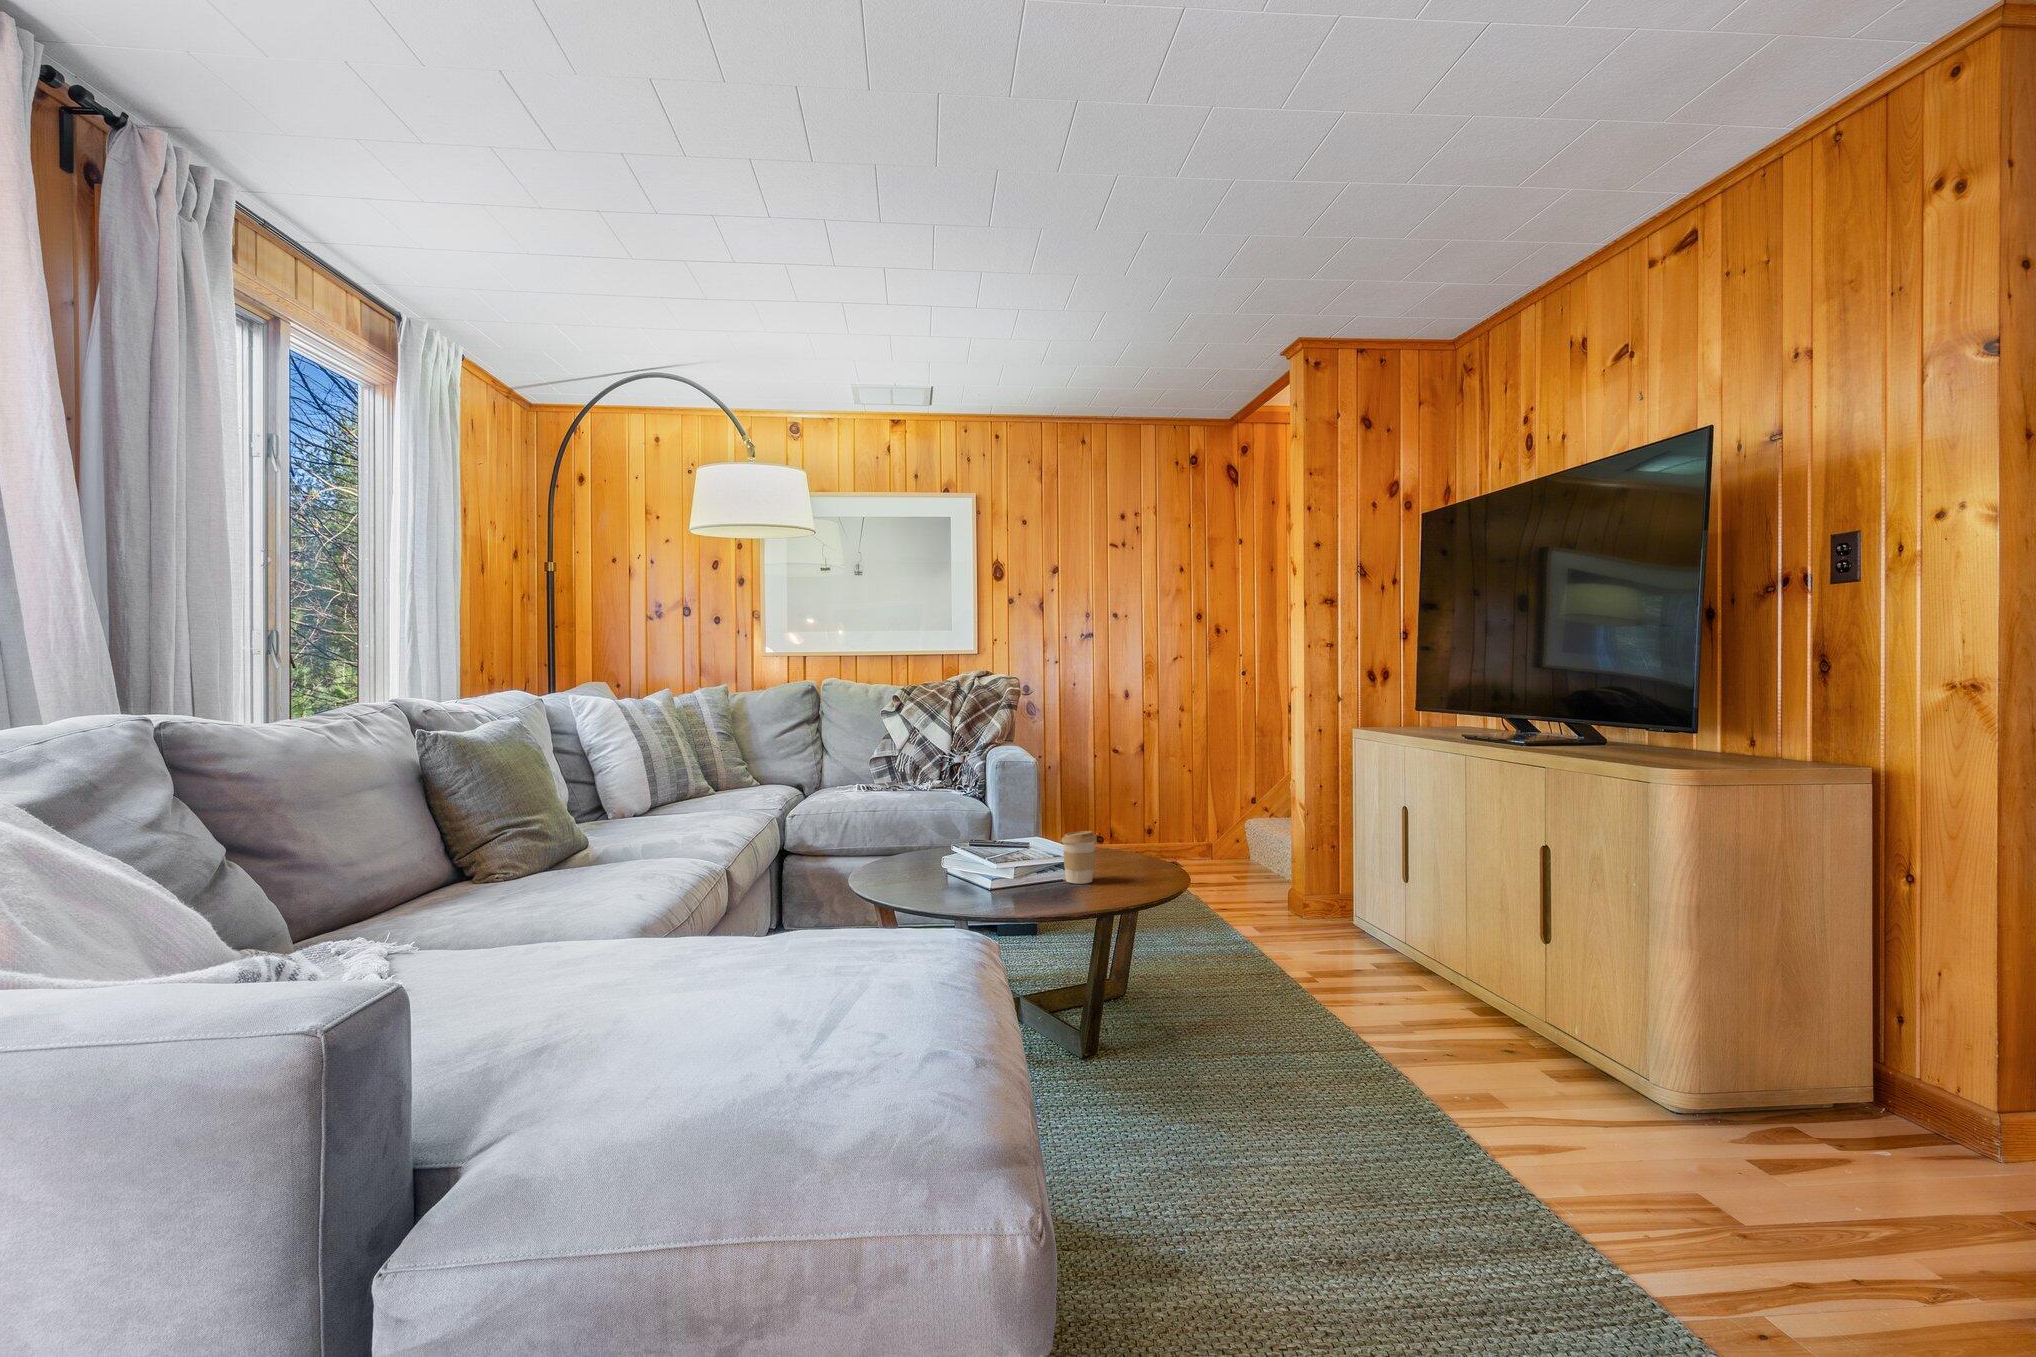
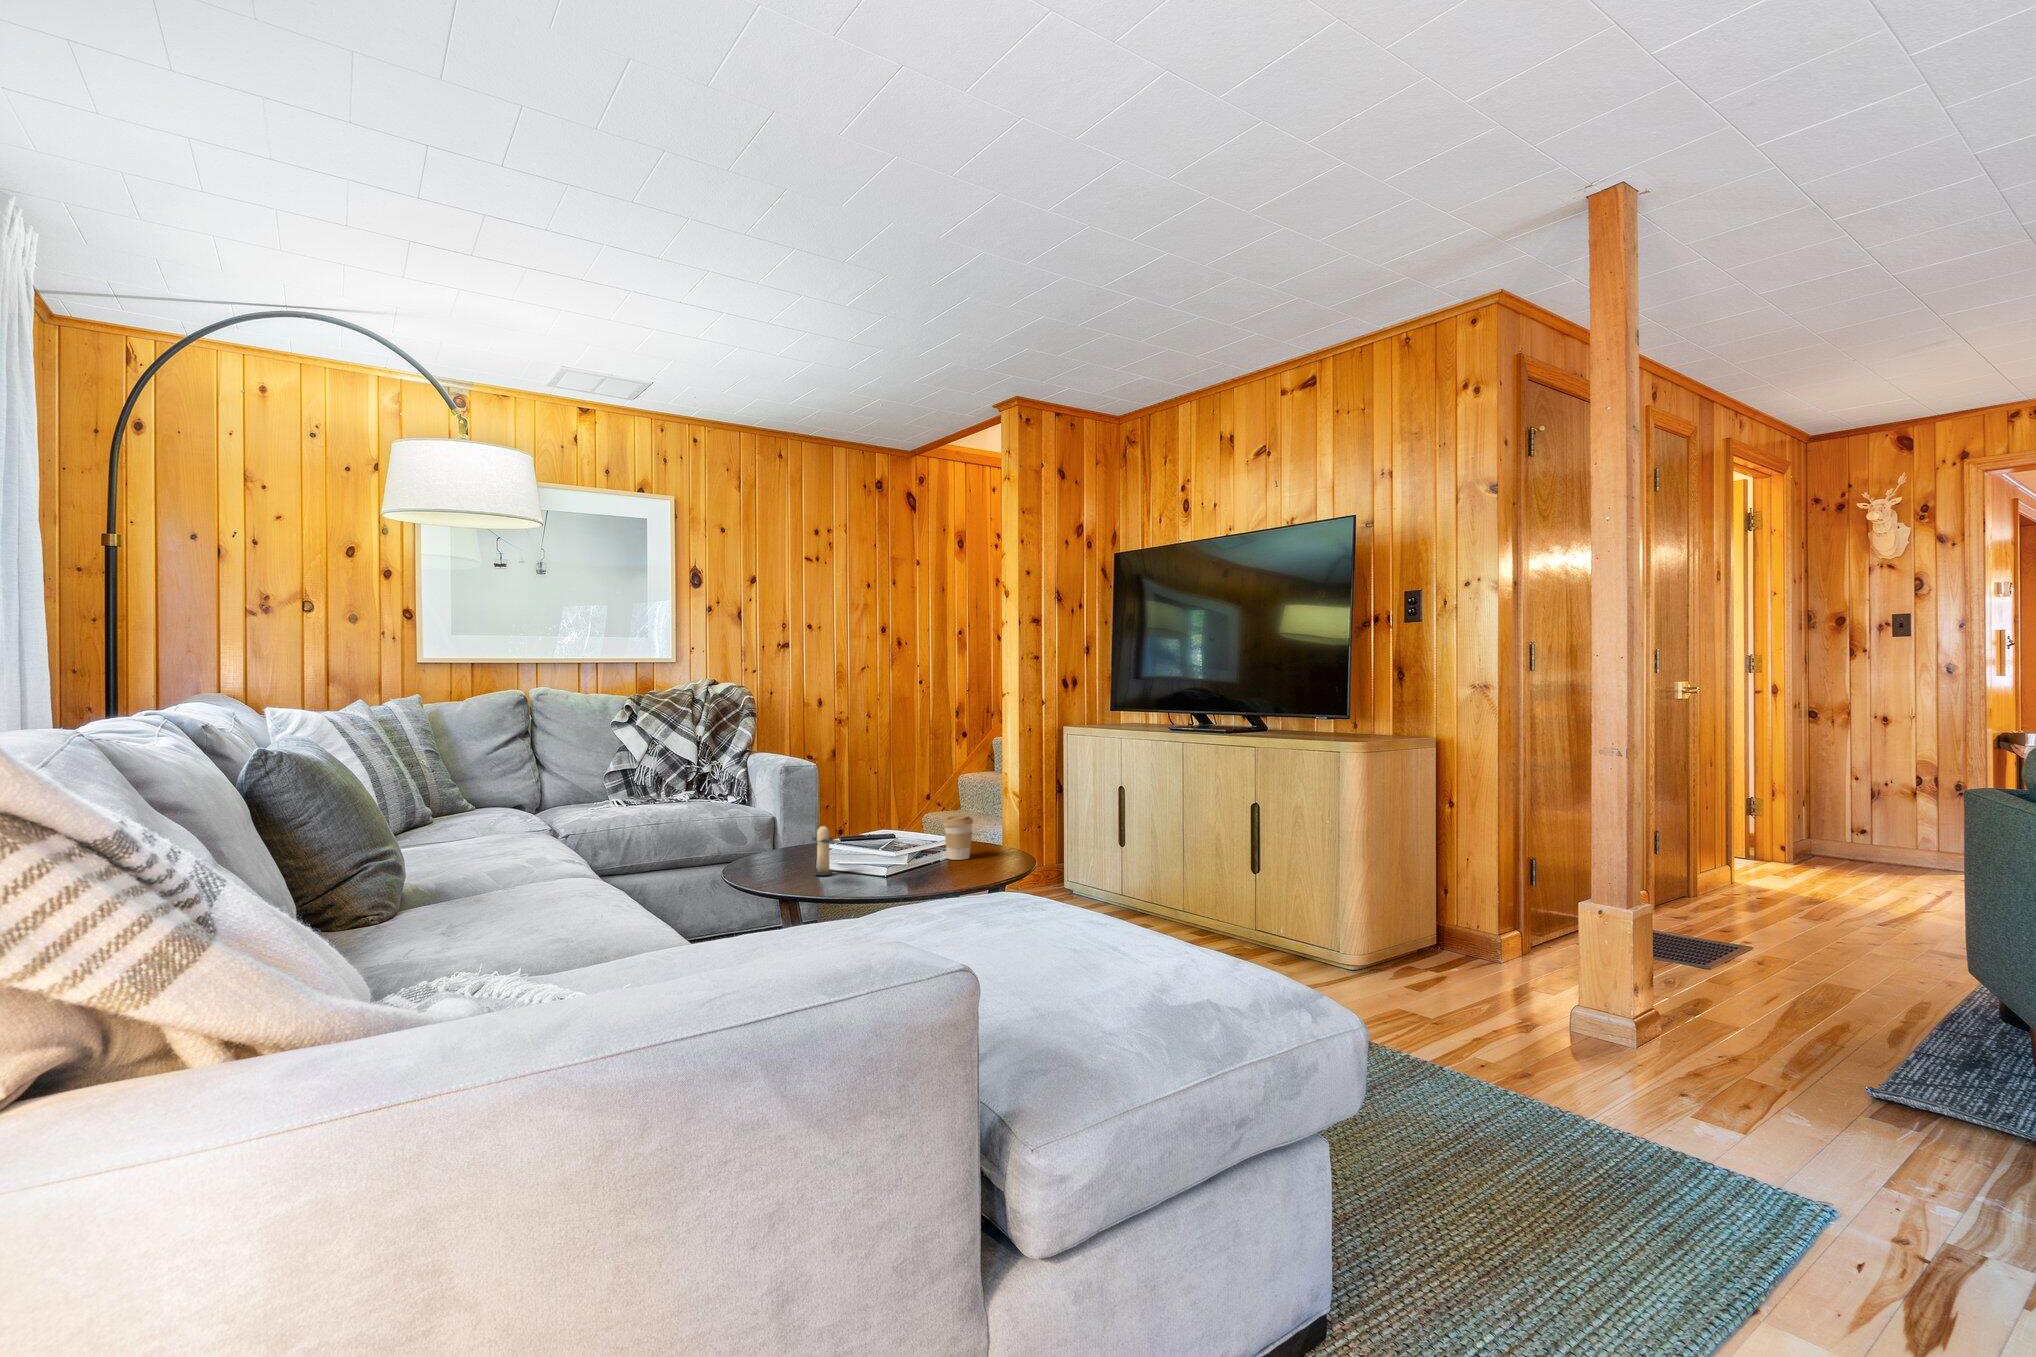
candle: none [901,826,929,885] -> present [812,825,834,875]

